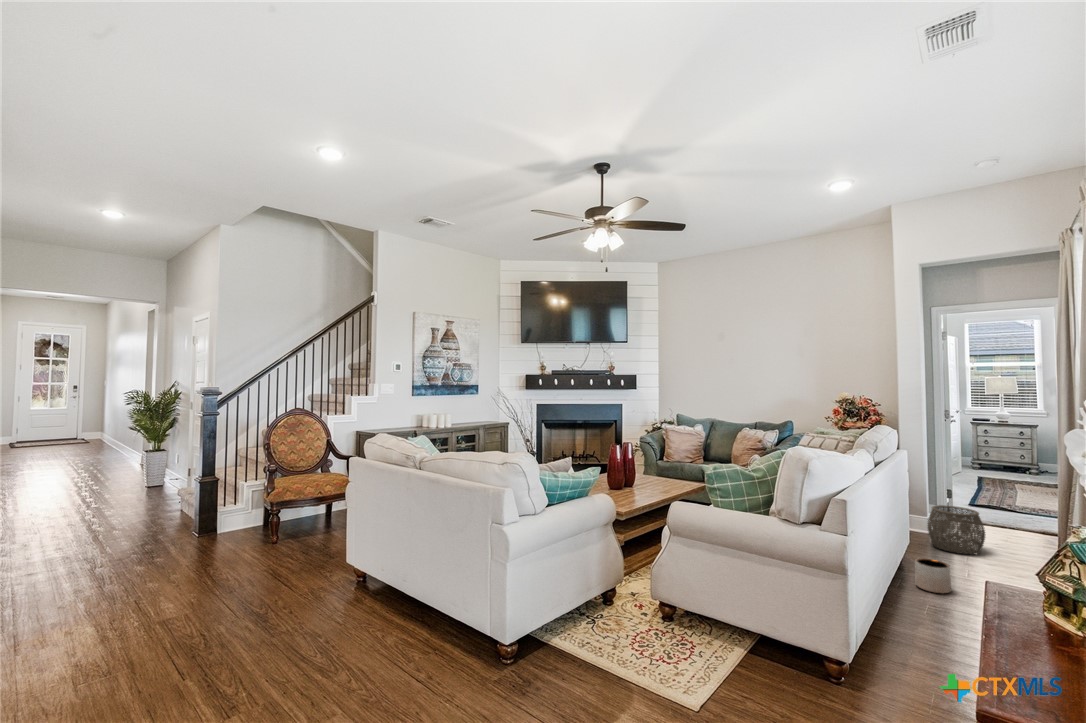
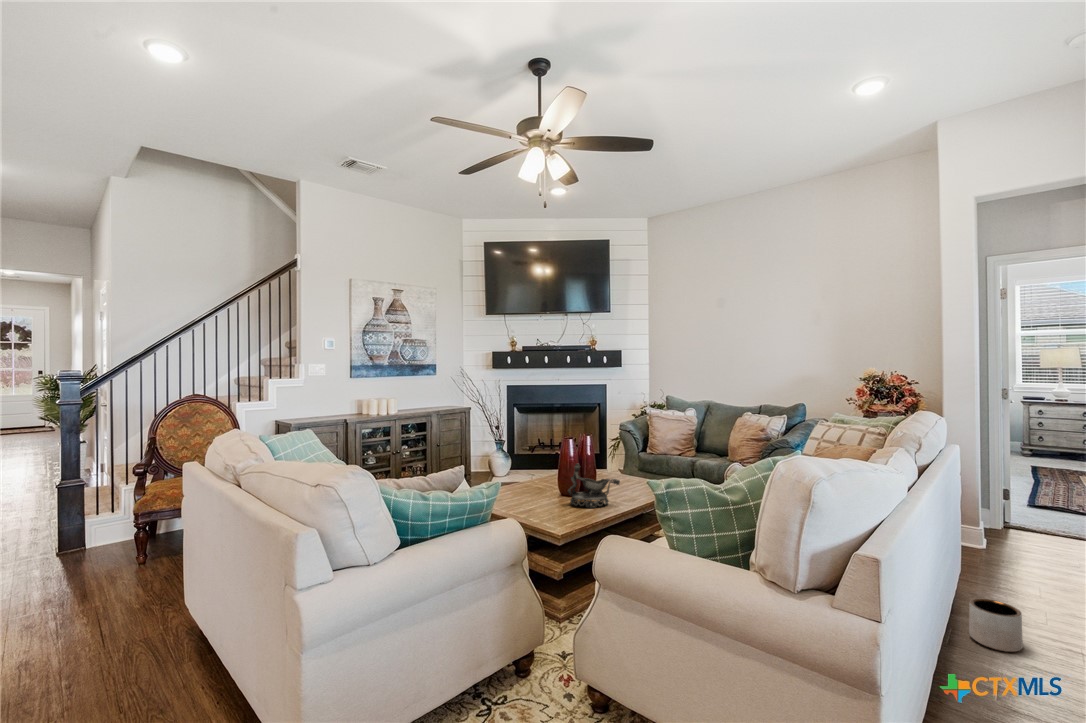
decorative bowl: none [619,462,658,496] -> present [568,464,620,508]
woven basket: present [928,505,985,554] -> none [980,515,1062,583]

